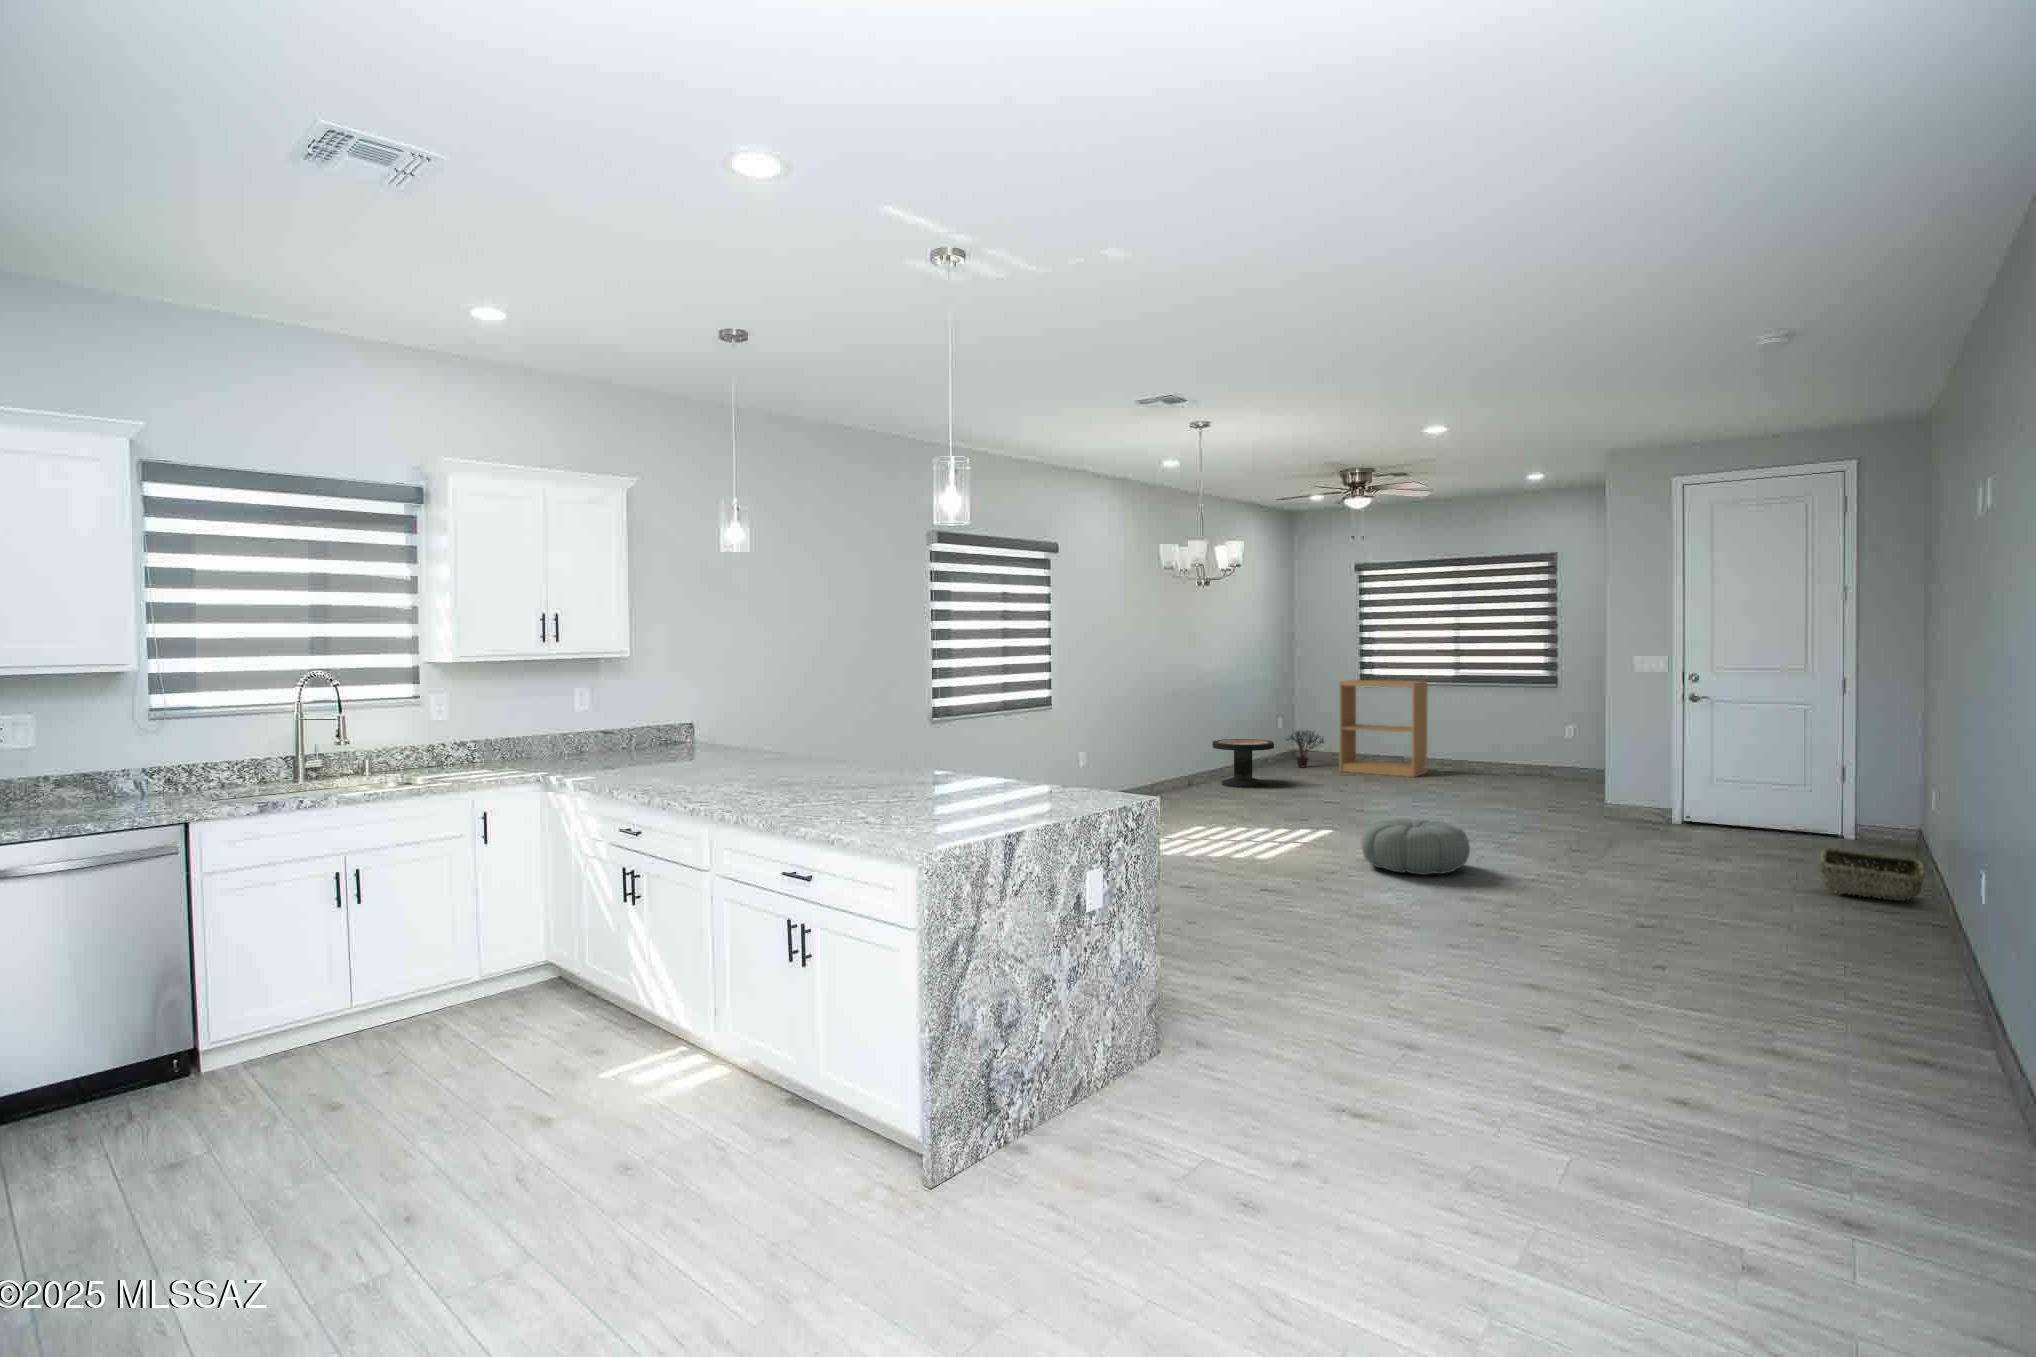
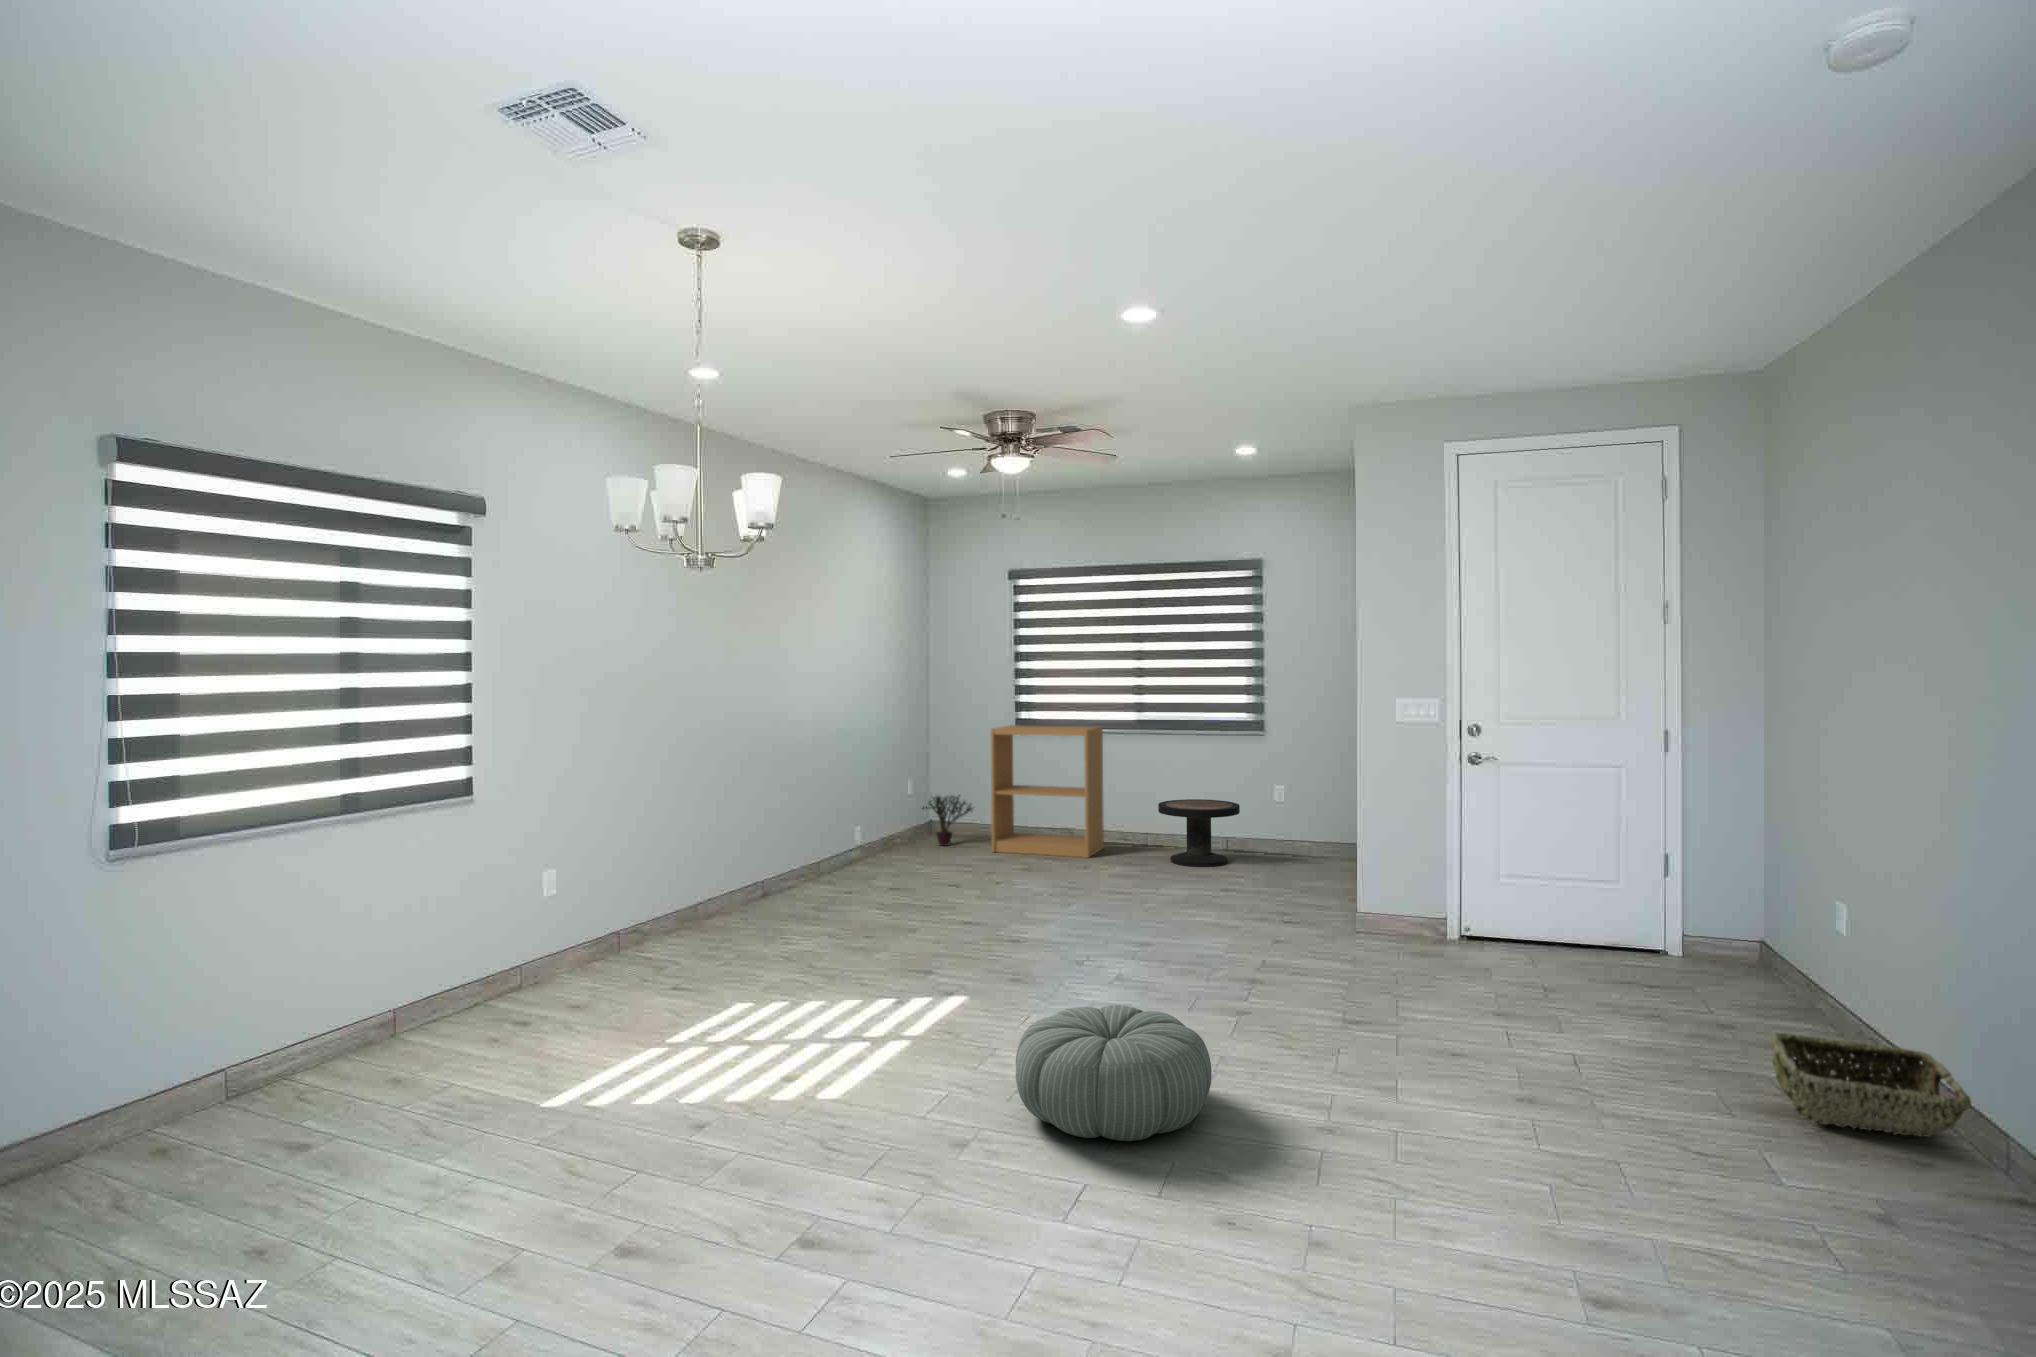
side table: present [1213,739,1274,788] -> present [1158,799,1240,867]

